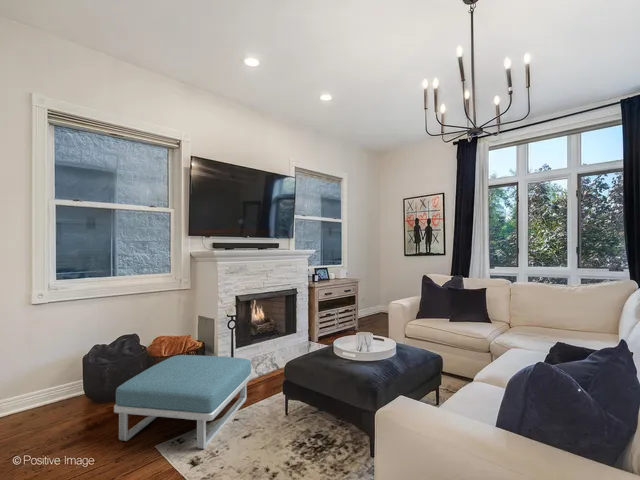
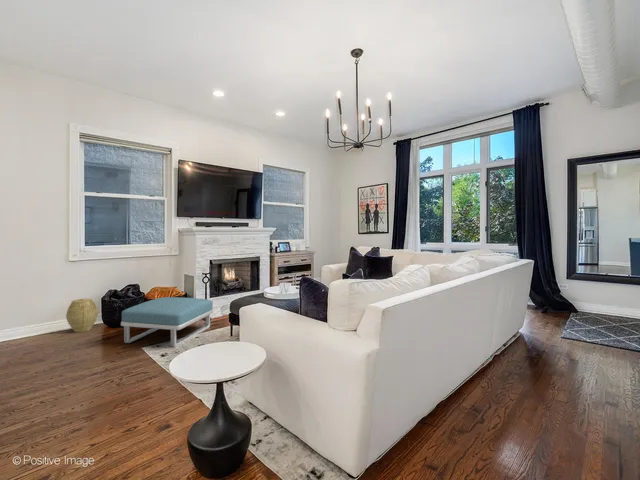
woven basket: none [27,360,77,415] -> present [66,299,98,332]

